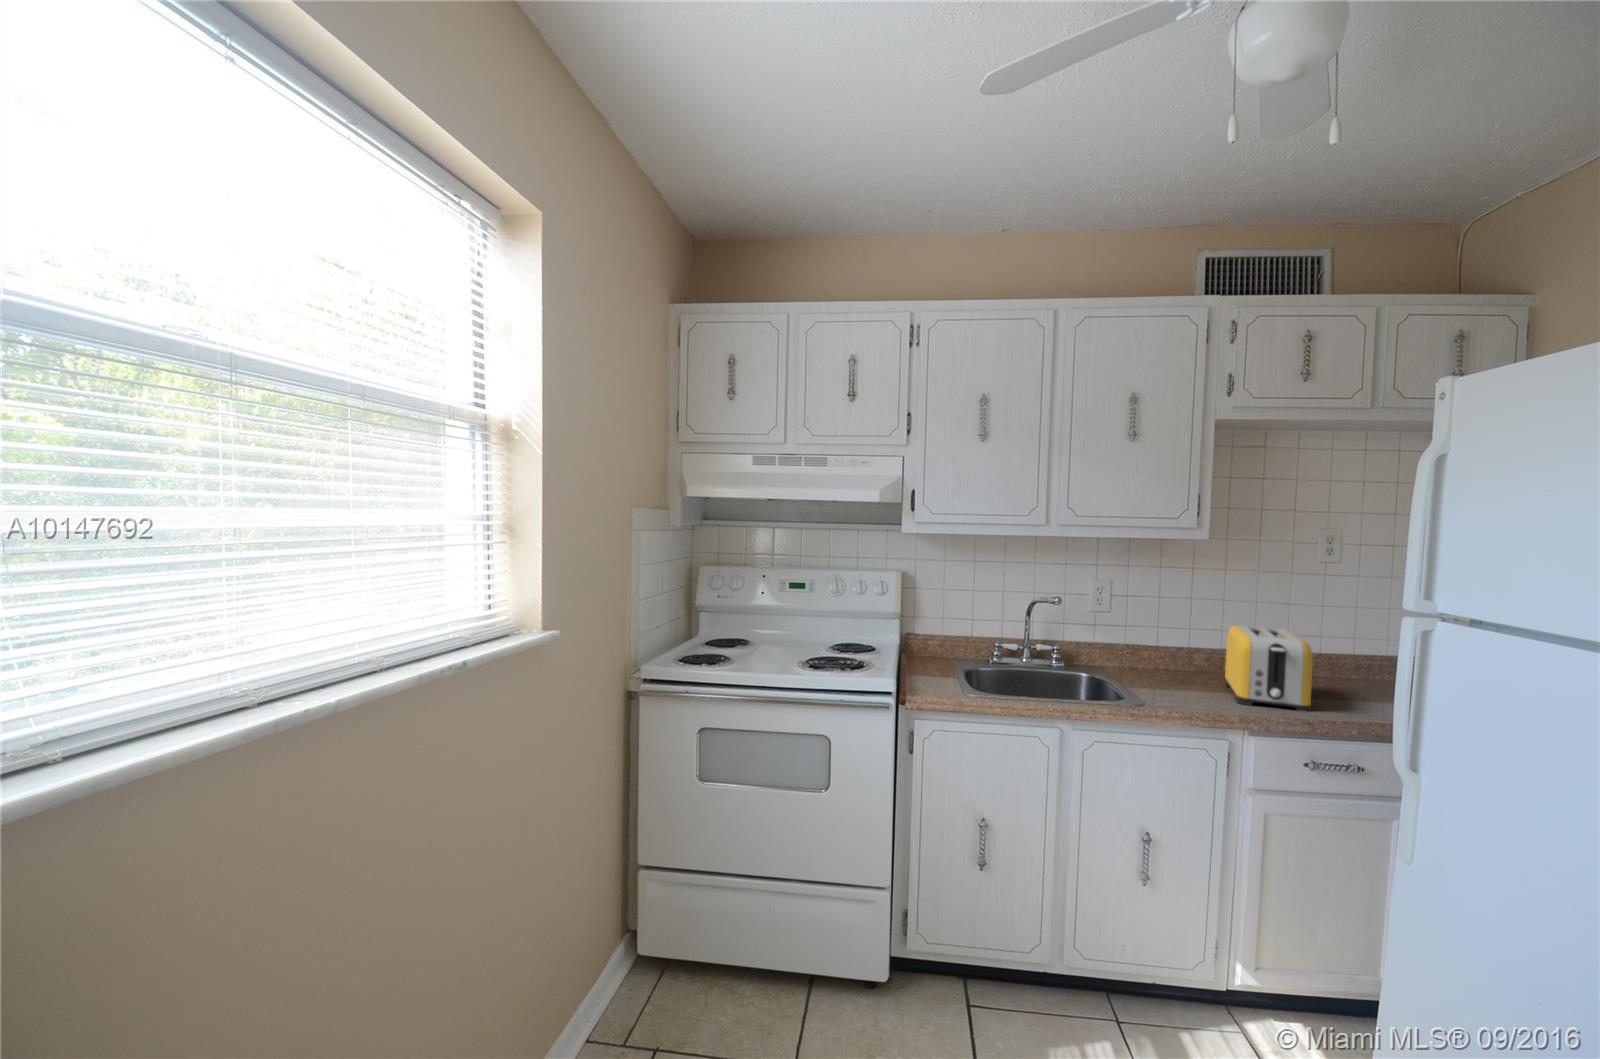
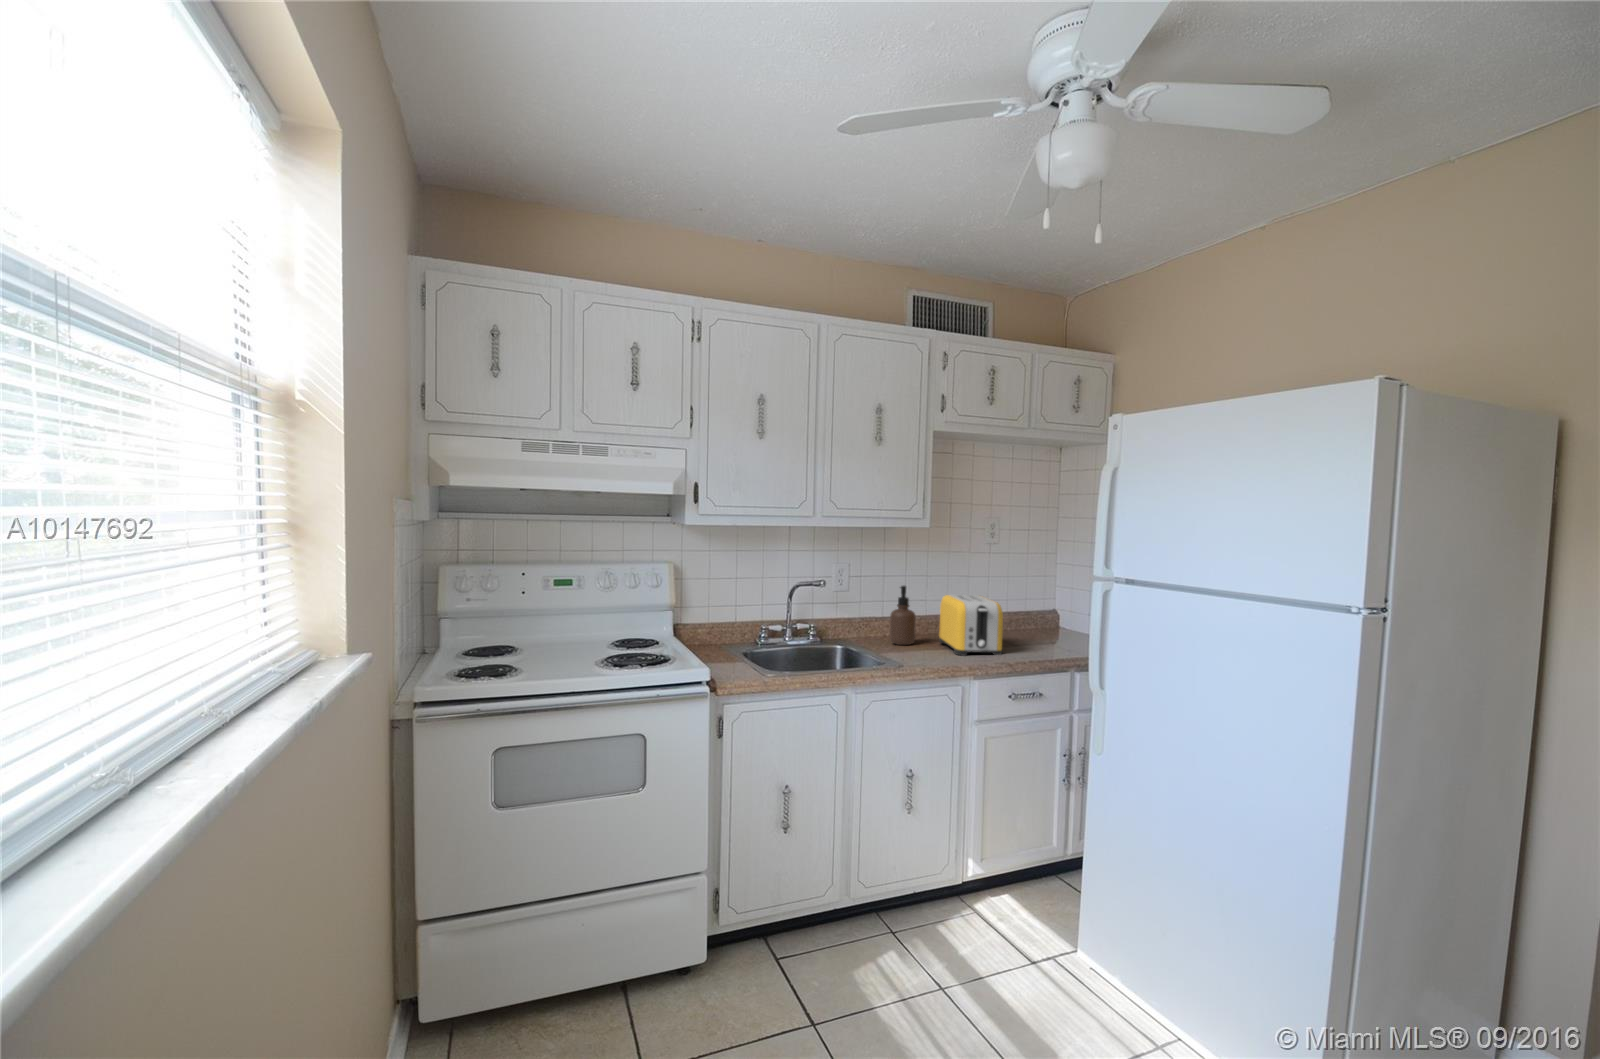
soap dispenser: none [1156,609,1192,681] -> present [890,586,916,645]

